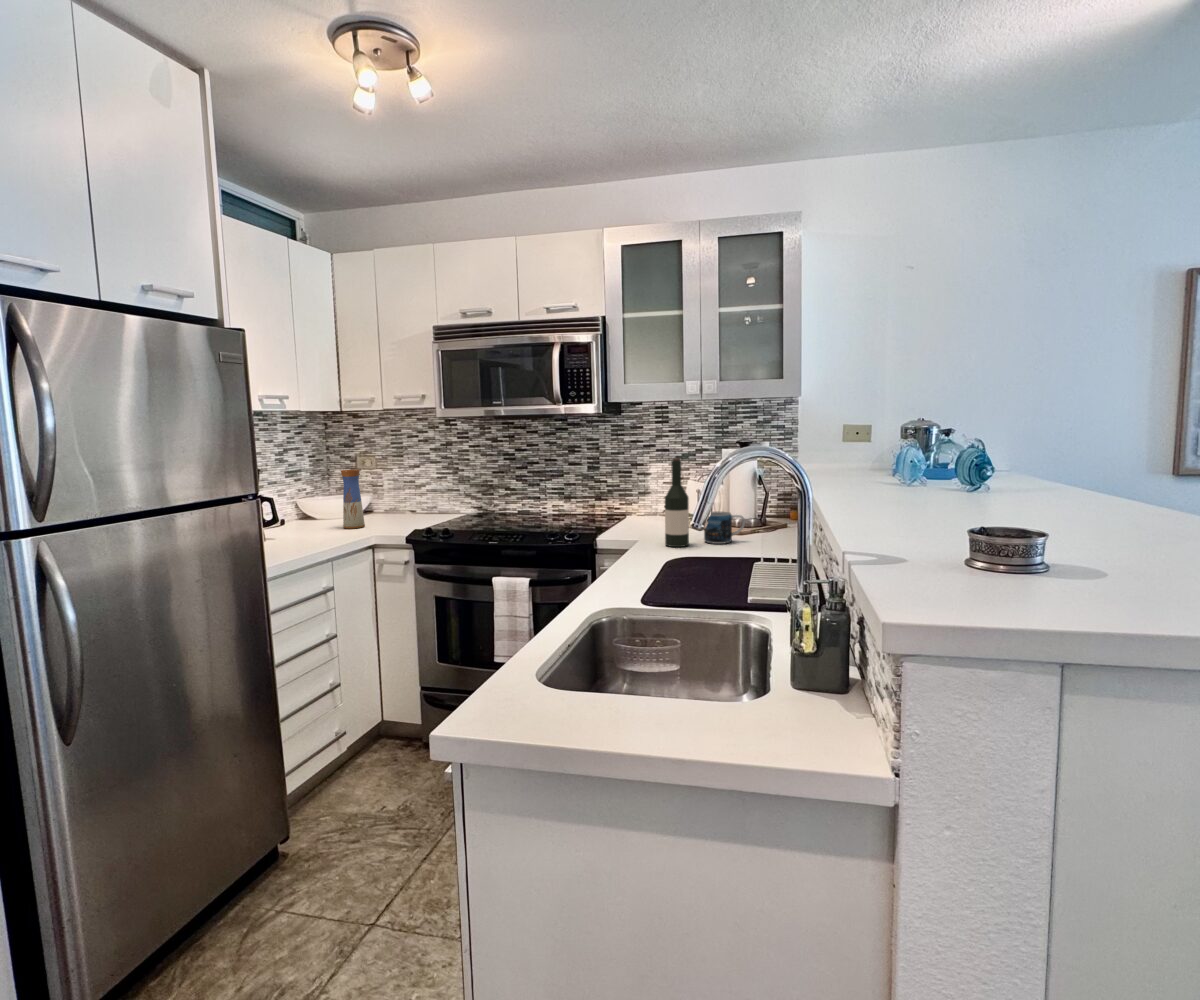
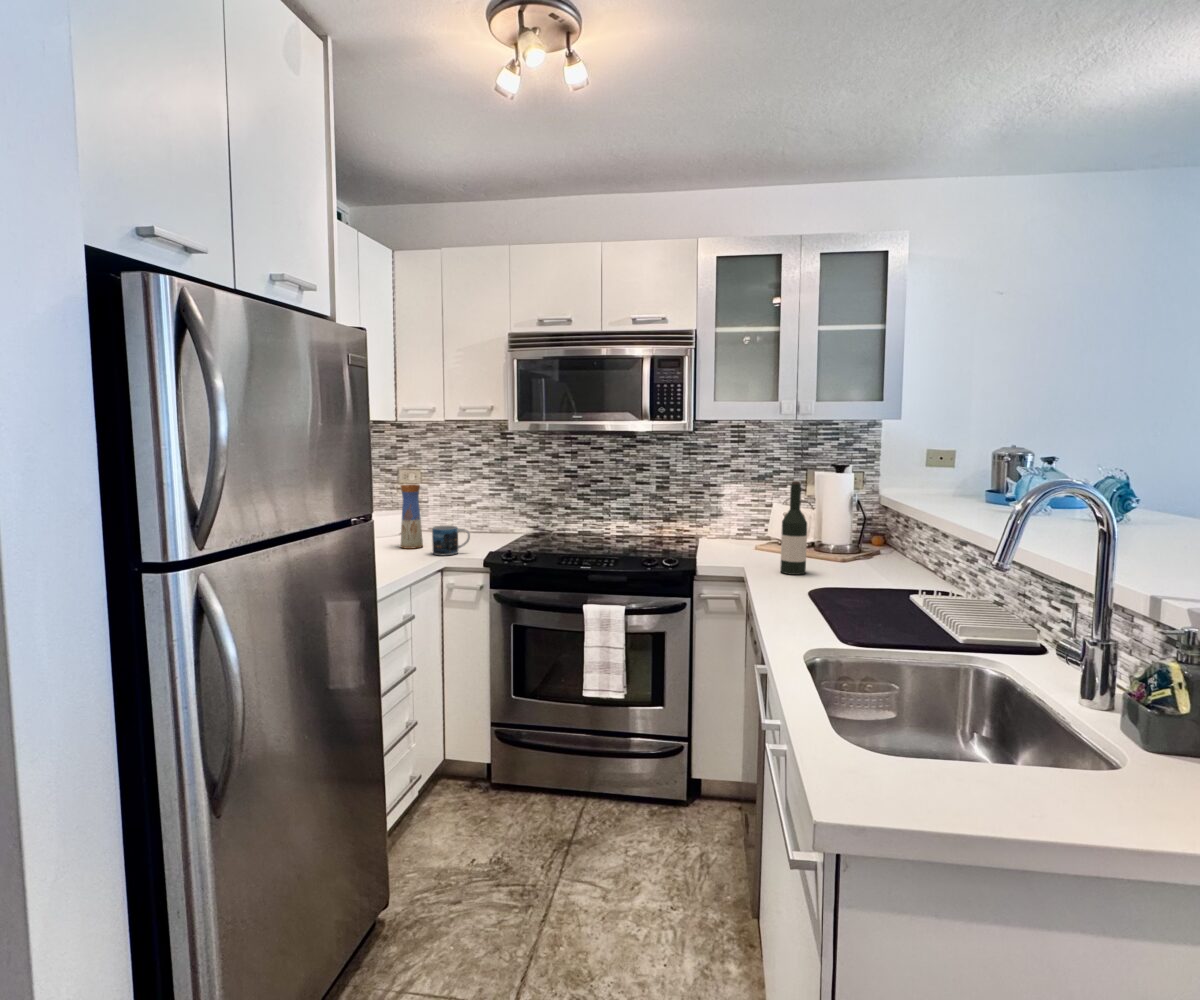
mug: present [704,511,745,544] -> present [432,526,470,555]

